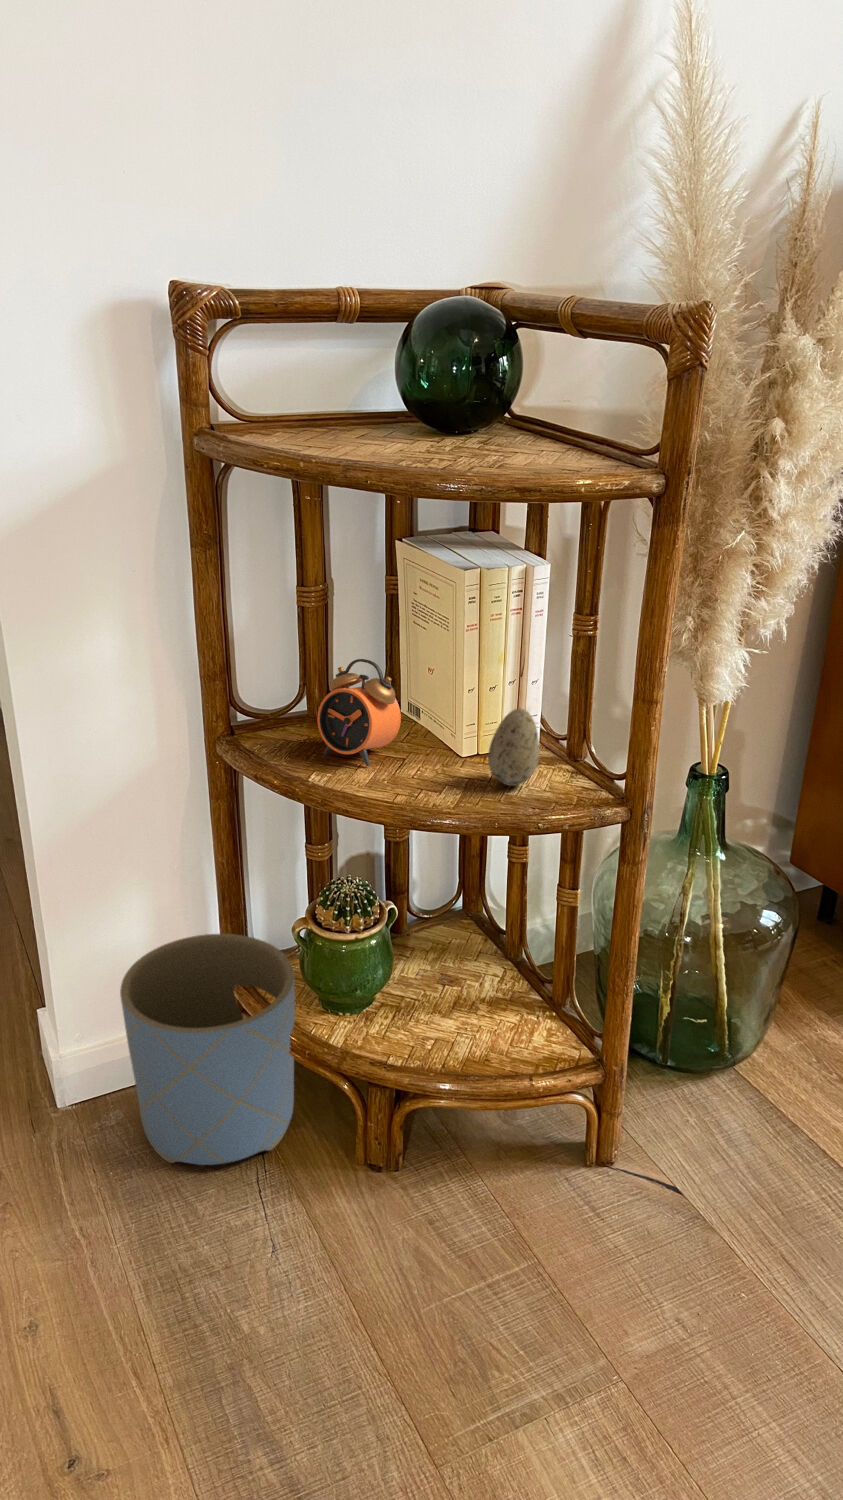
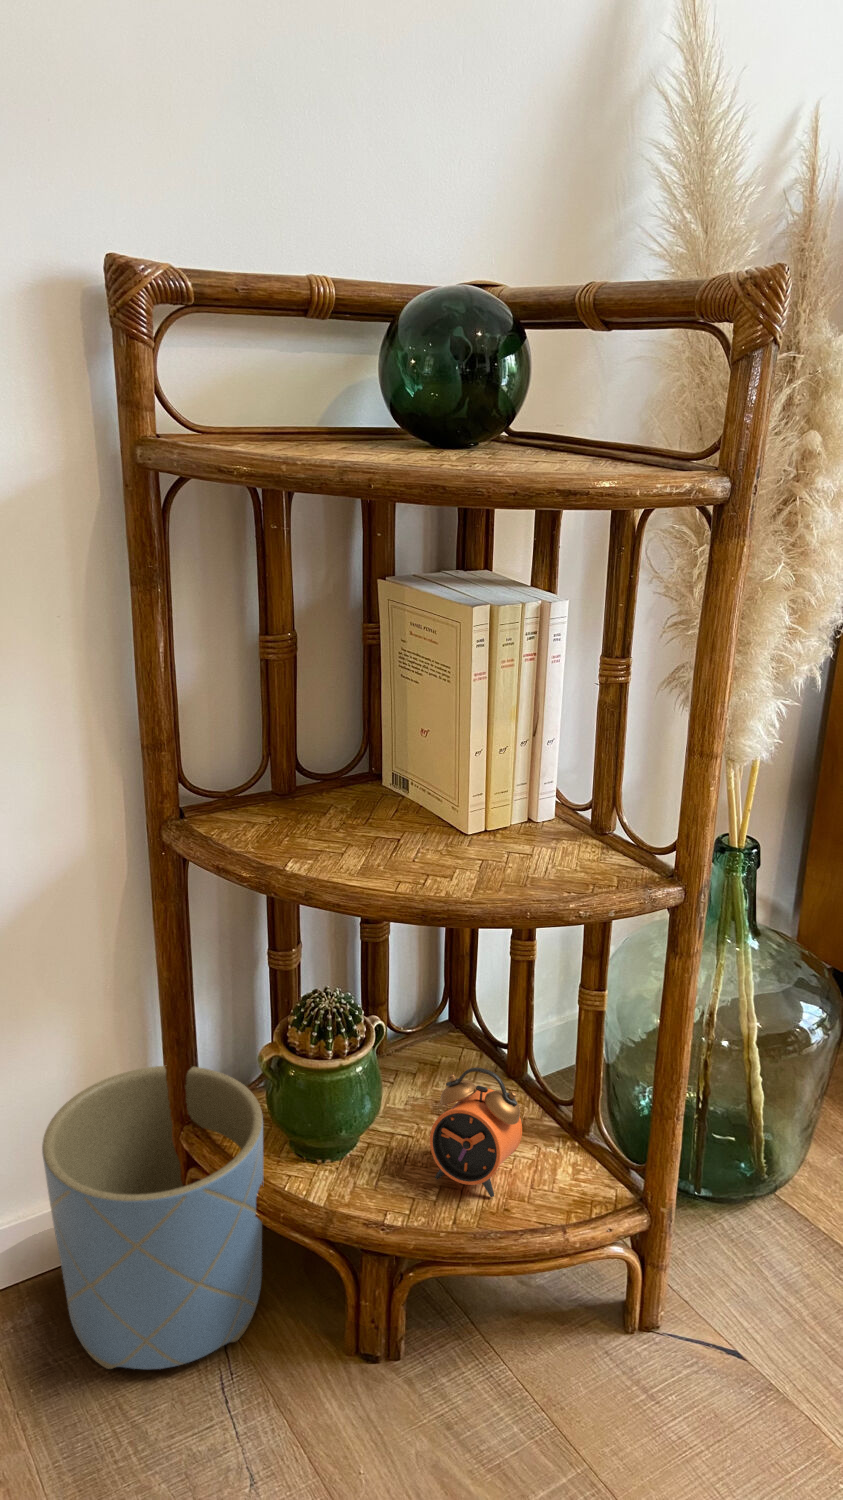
alarm clock: present [317,659,401,766] -> present [430,1068,522,1197]
decorative egg: present [488,708,539,786] -> none [507,771,570,867]

